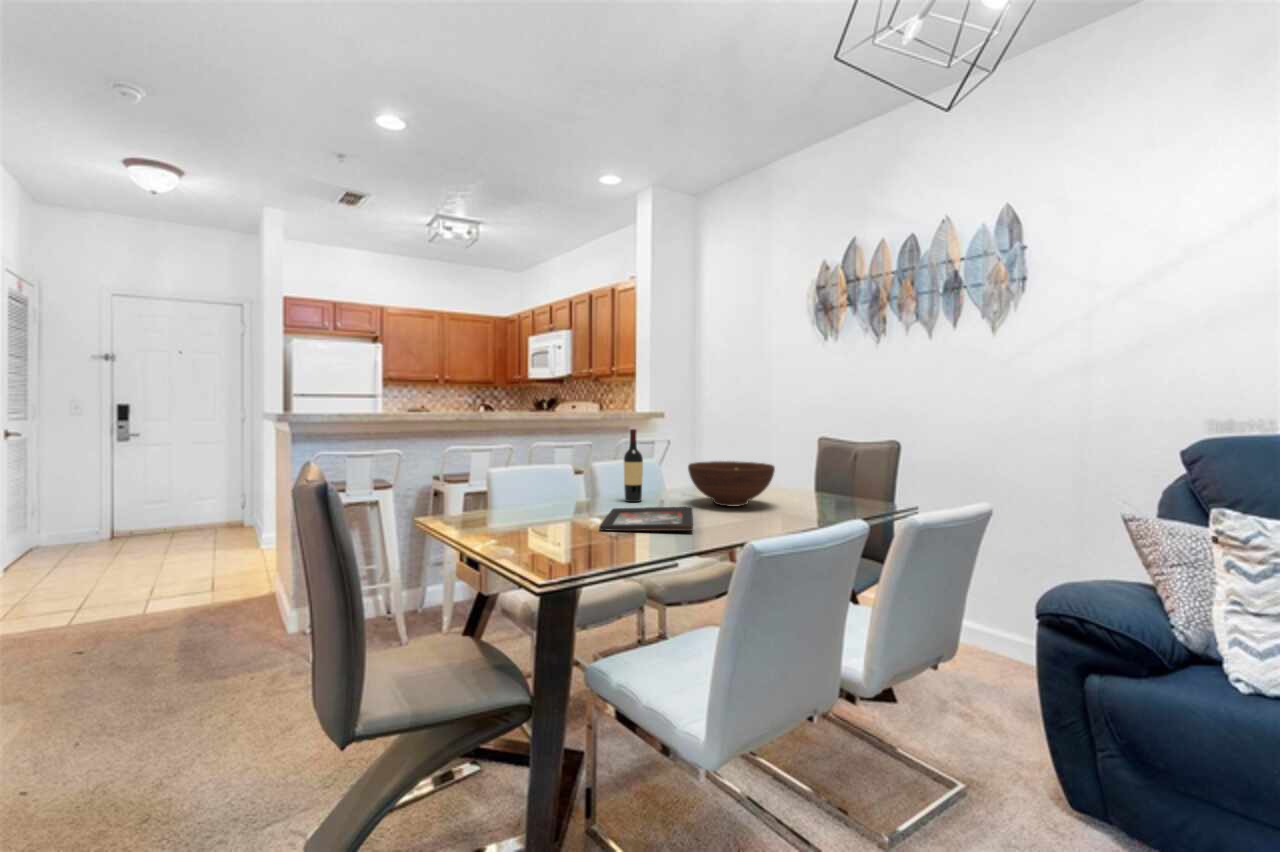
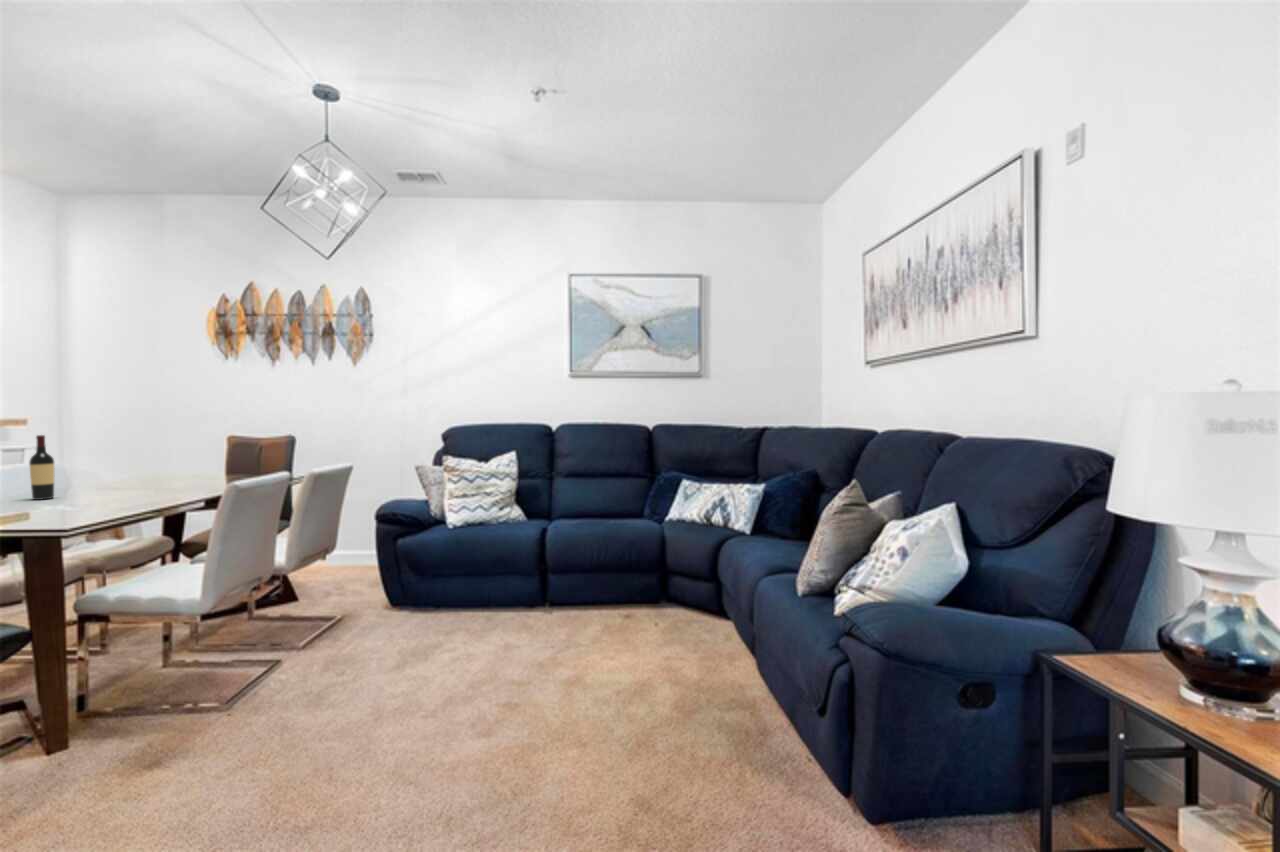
fruit bowl: present [688,461,775,506] -> none [109,457,197,492]
decorative tray: present [599,507,693,531] -> none [31,493,139,517]

